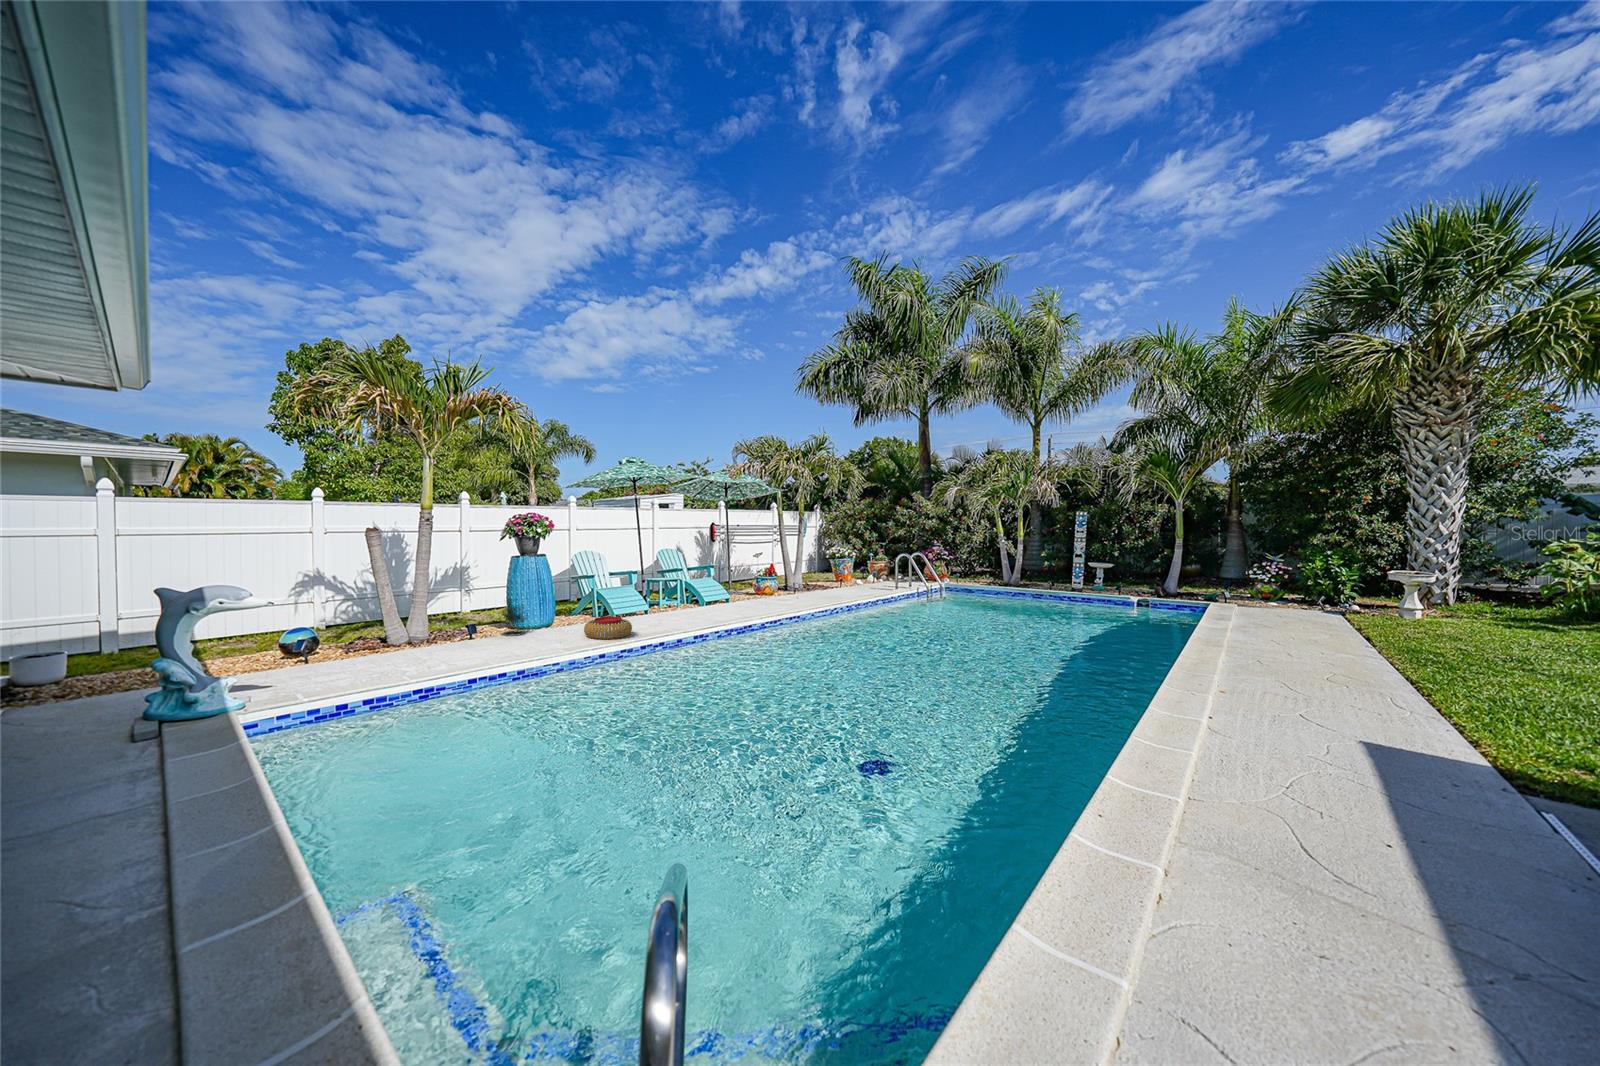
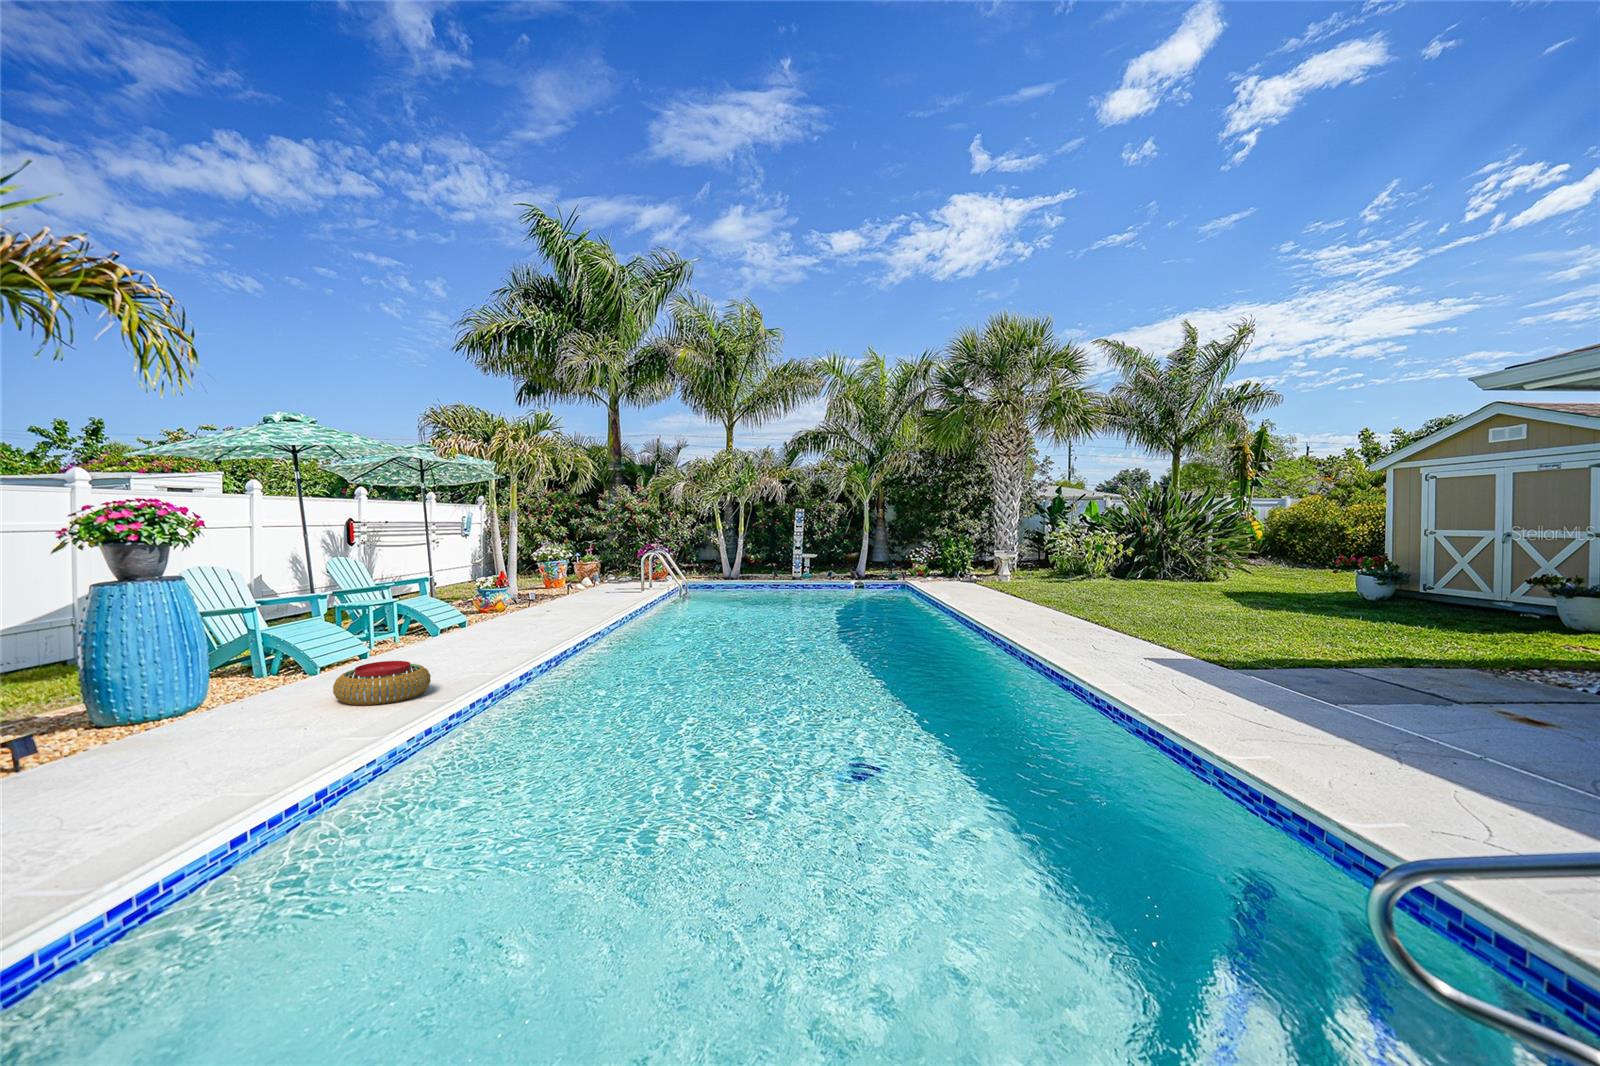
potted tree: present [502,600,526,636] -> none [112,646,185,736]

